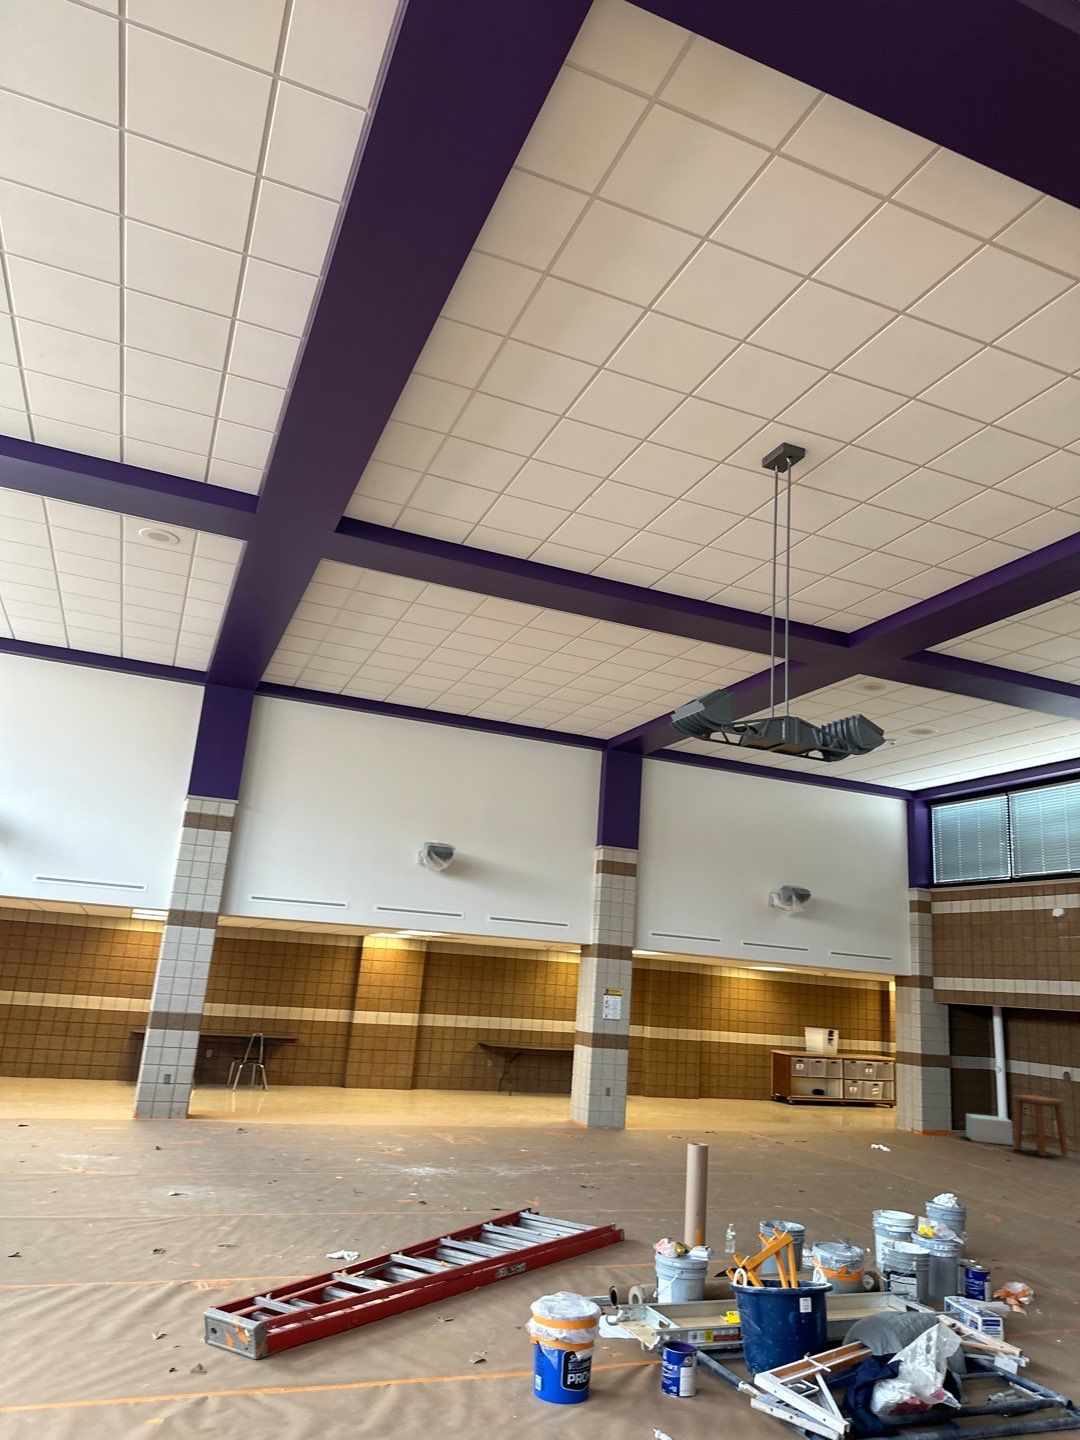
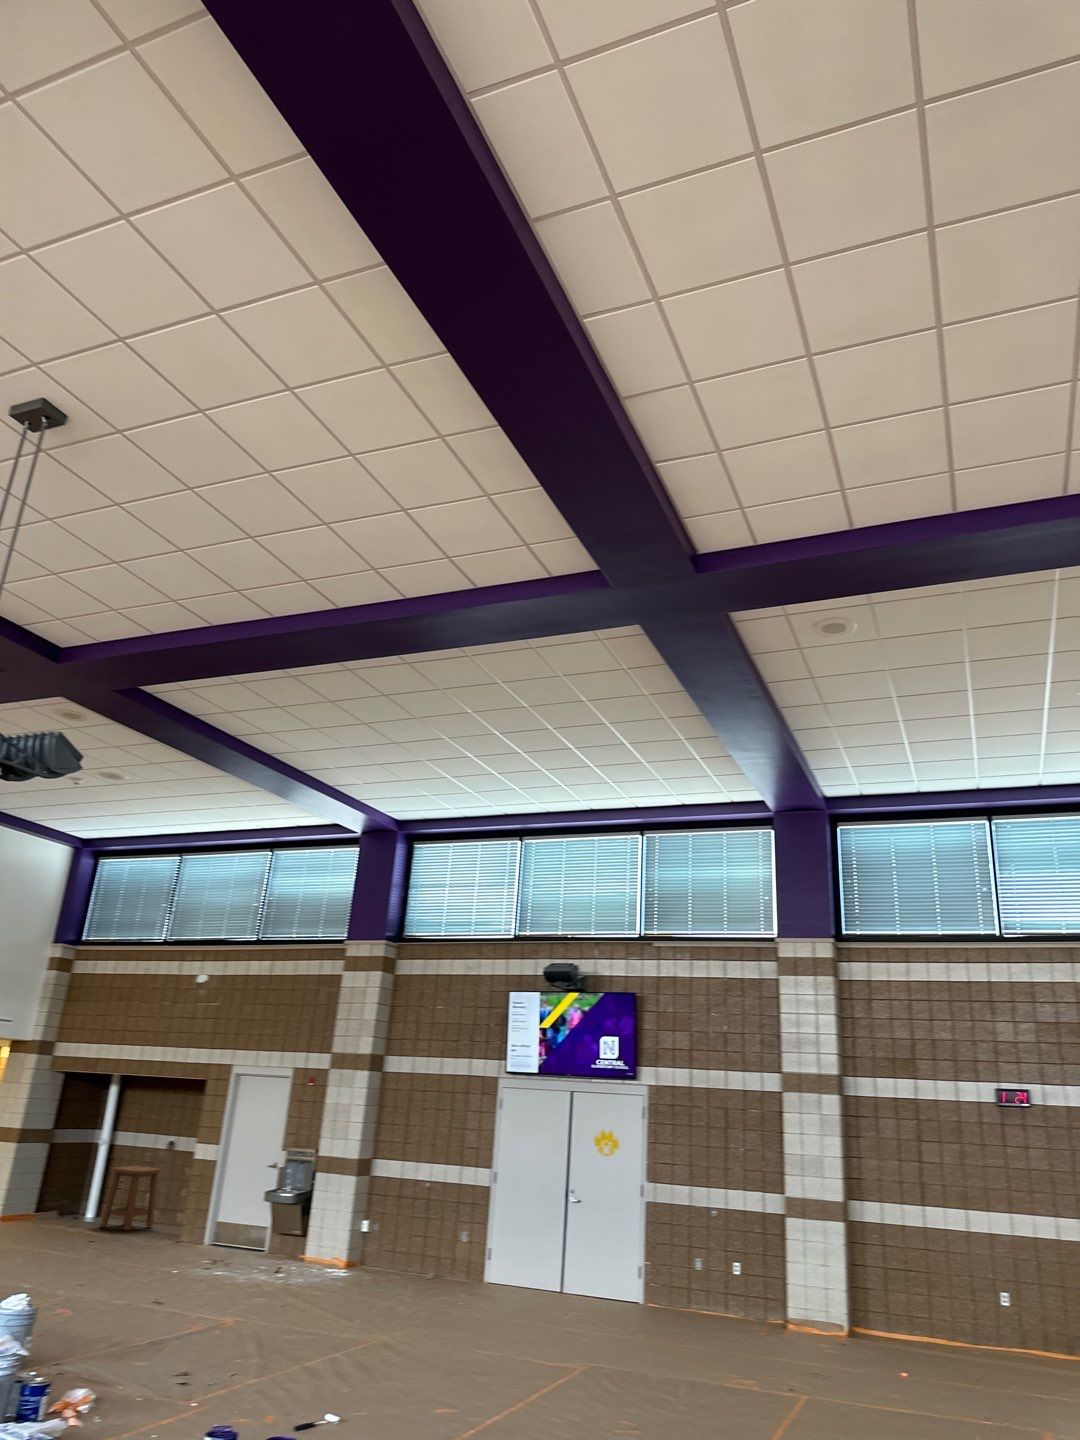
storage box: present [966,1114,1013,1145] -> none [51,1193,104,1224]

